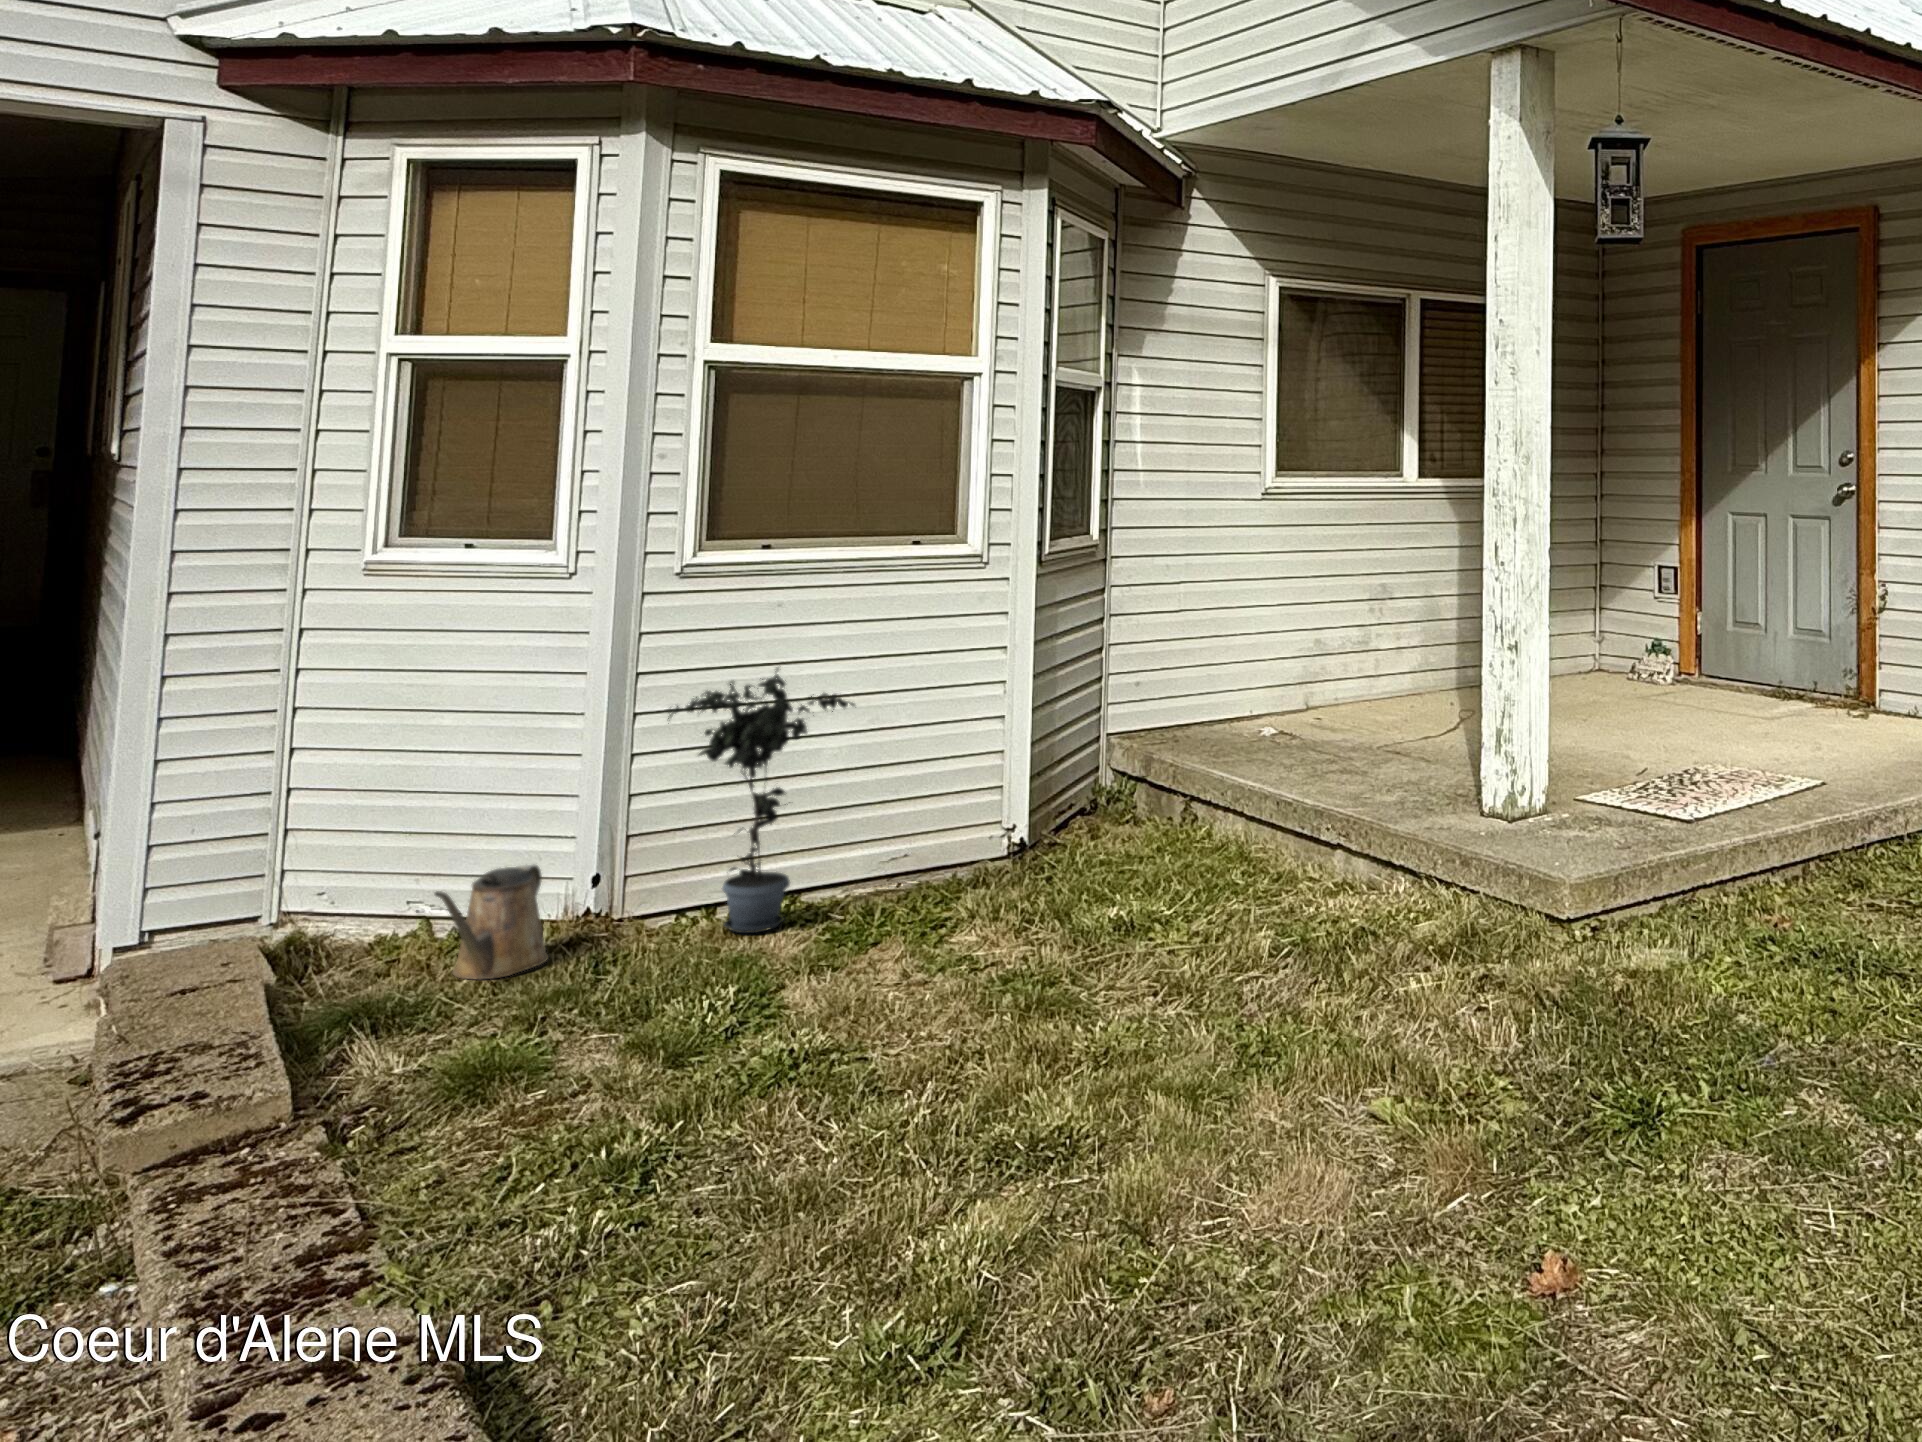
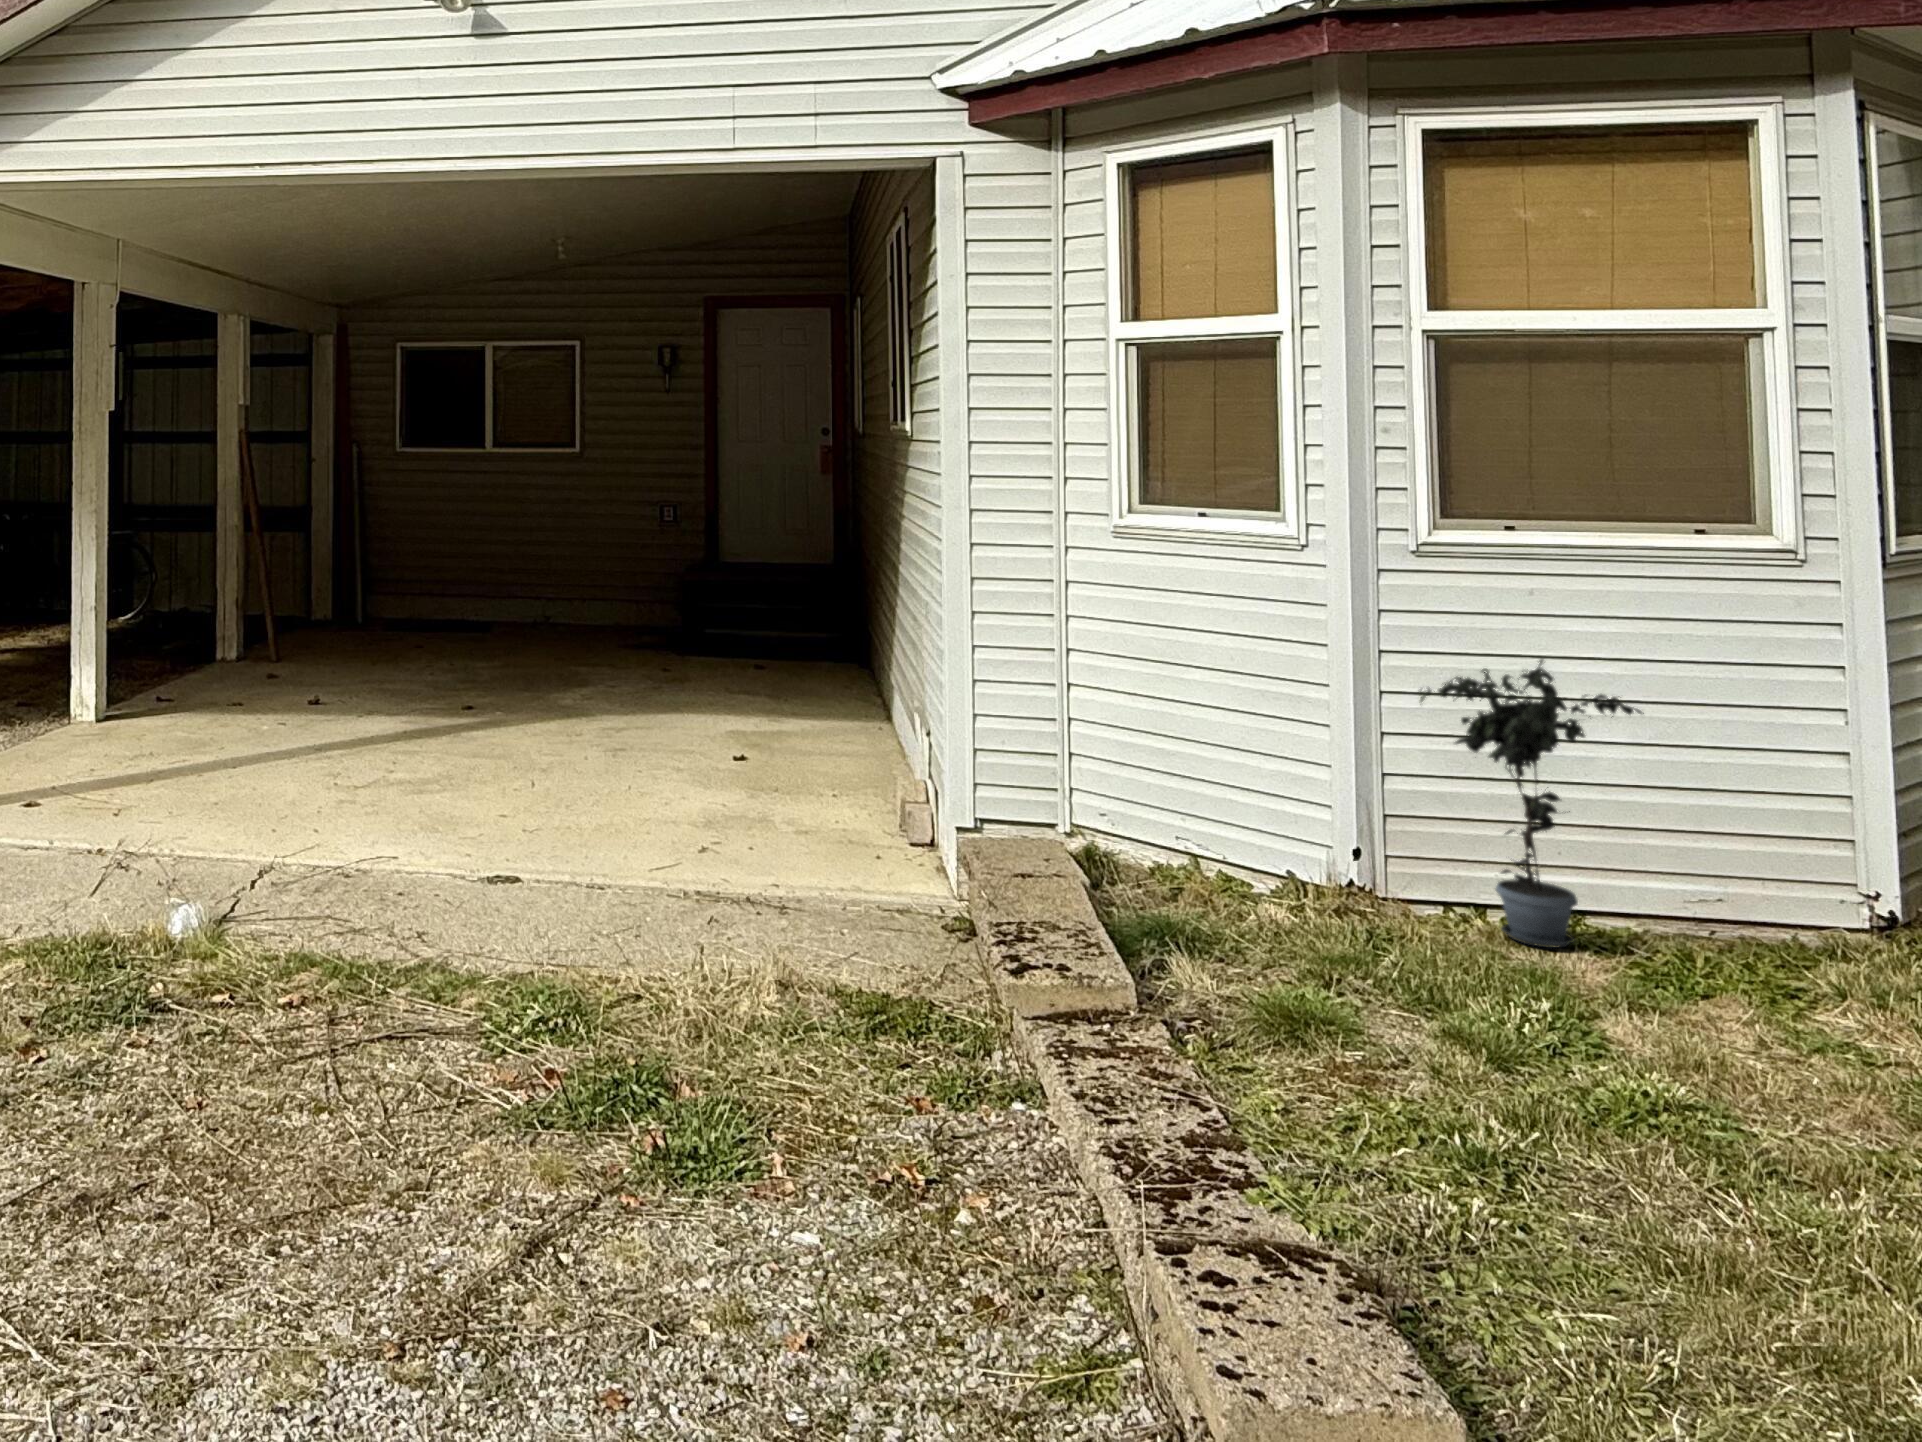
watering can: present [435,864,549,980] -> none [1215,823,1320,929]

